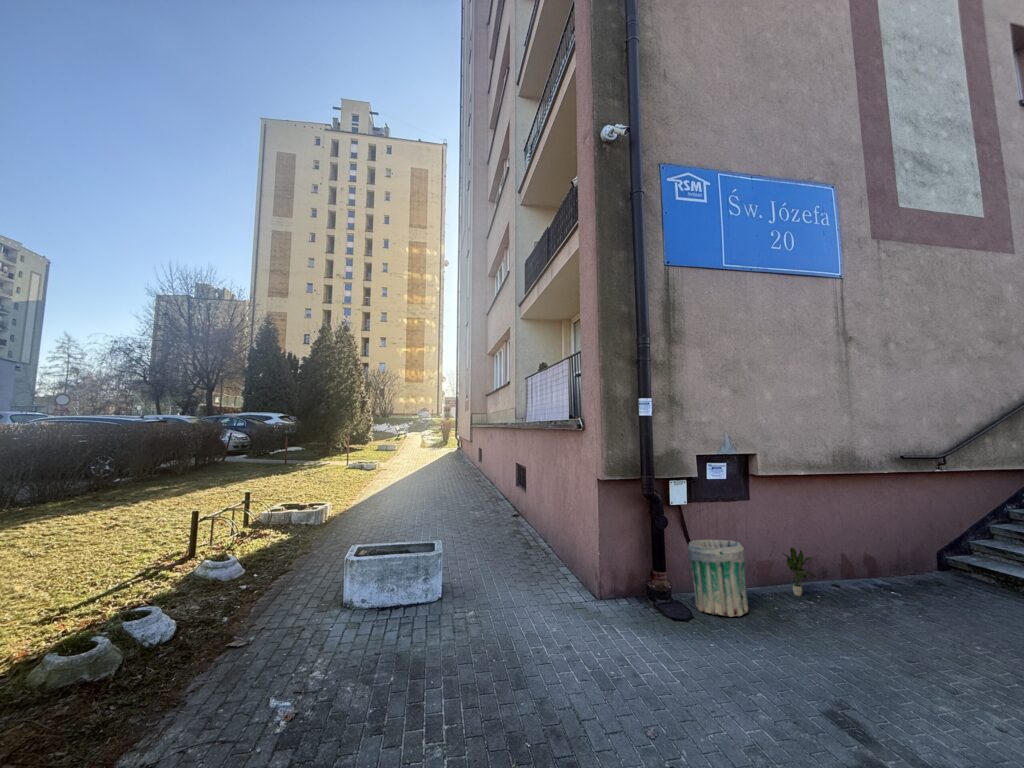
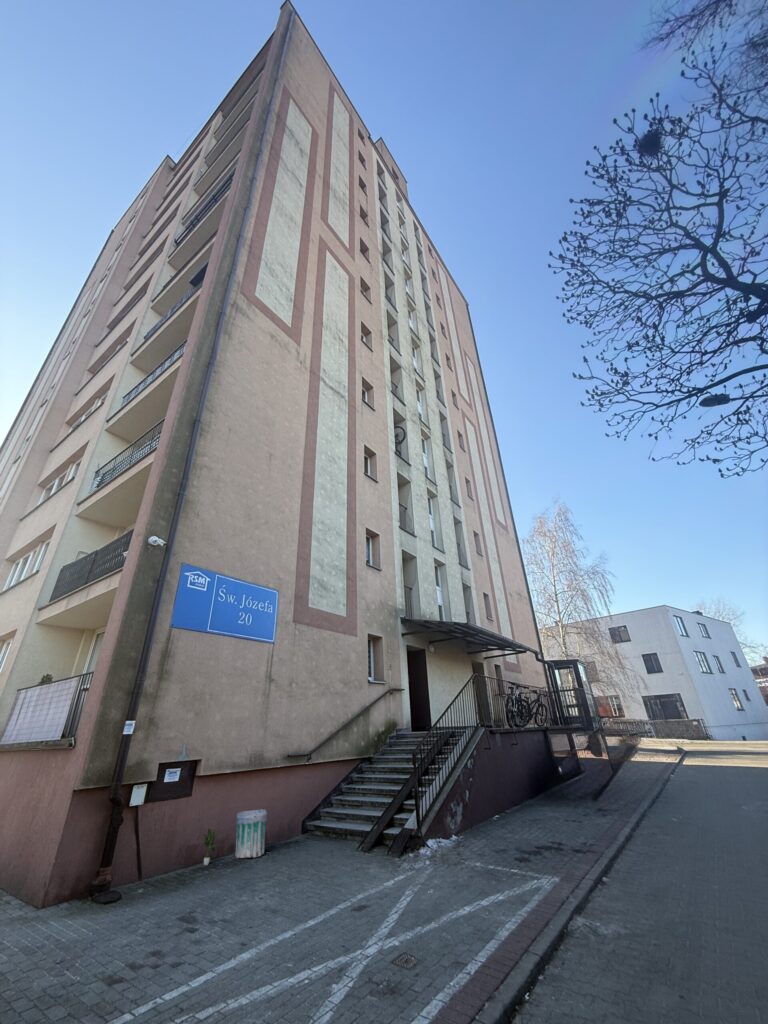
trash can: present [688,540,748,617] -> present [235,810,267,858]

